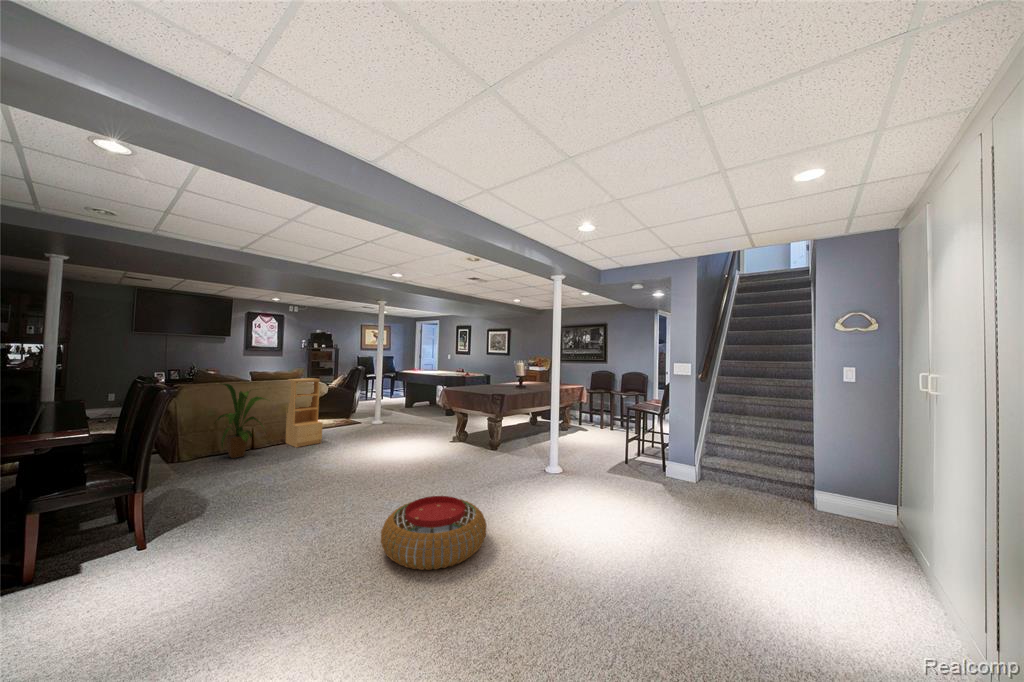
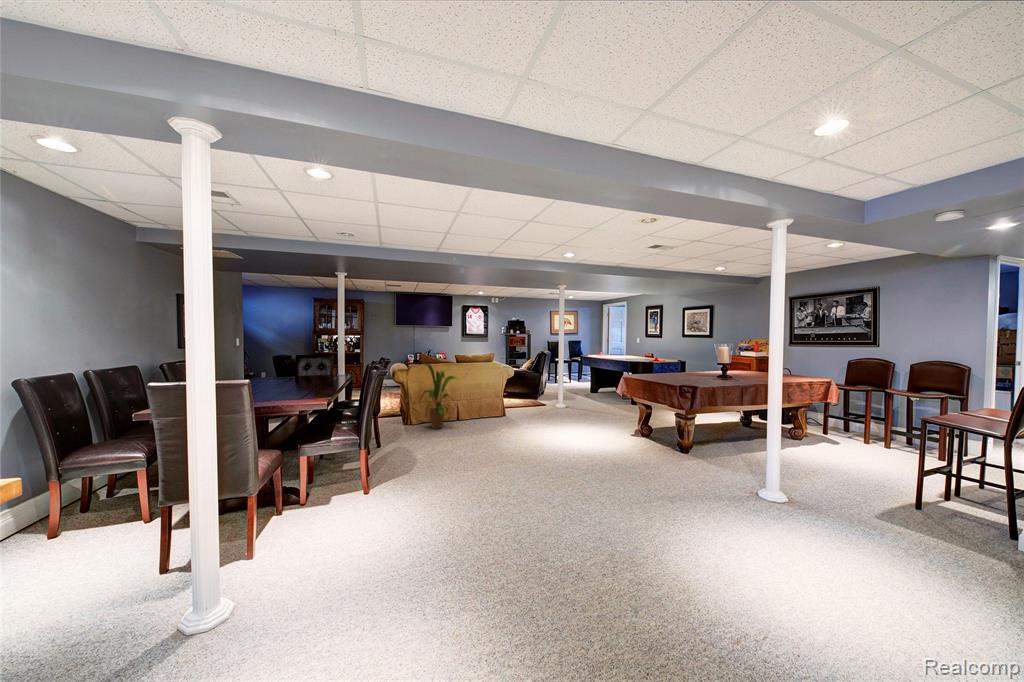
bookshelf: present [286,378,322,447] -> none [475,361,504,425]
pouf: present [381,496,486,570] -> none [531,500,656,593]

